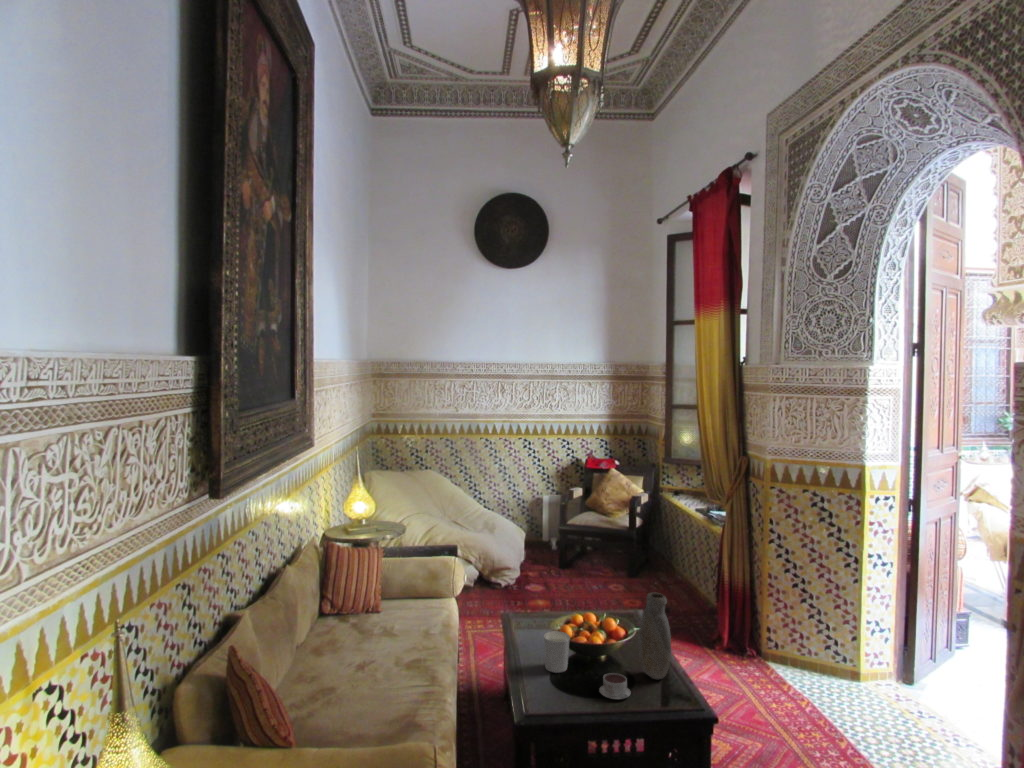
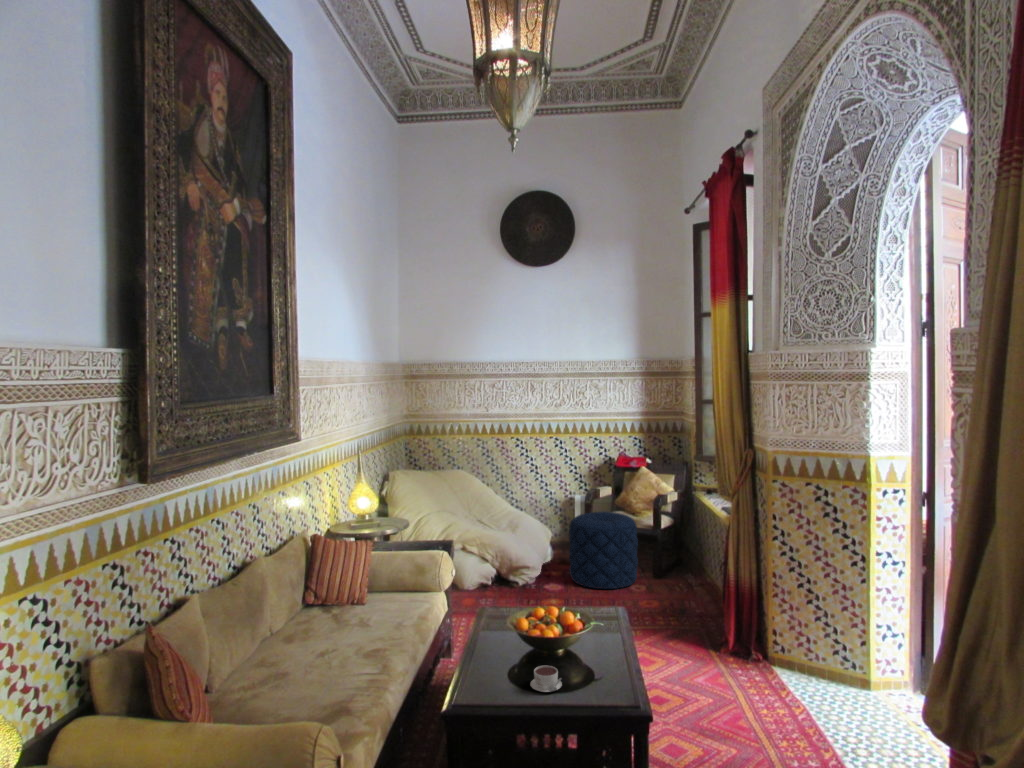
pouf: none [548,513,615,590] -> present [569,512,638,589]
vase: present [638,593,671,679] -> none [579,585,611,674]
candle holder: present [544,631,570,673] -> none [487,623,513,664]

